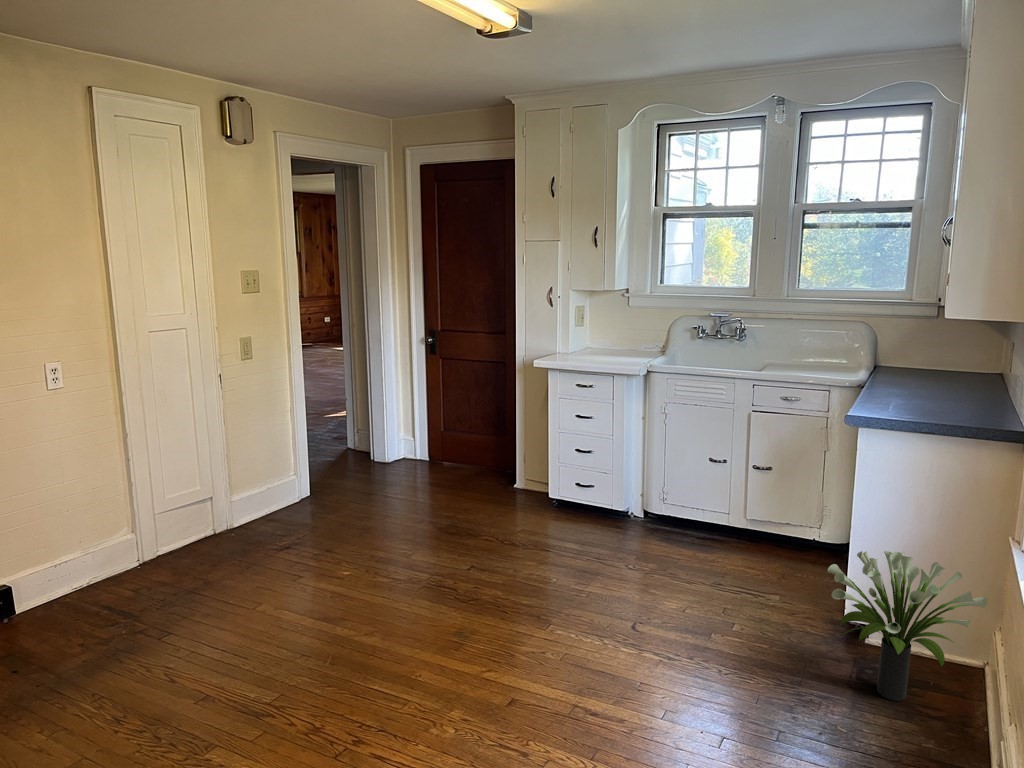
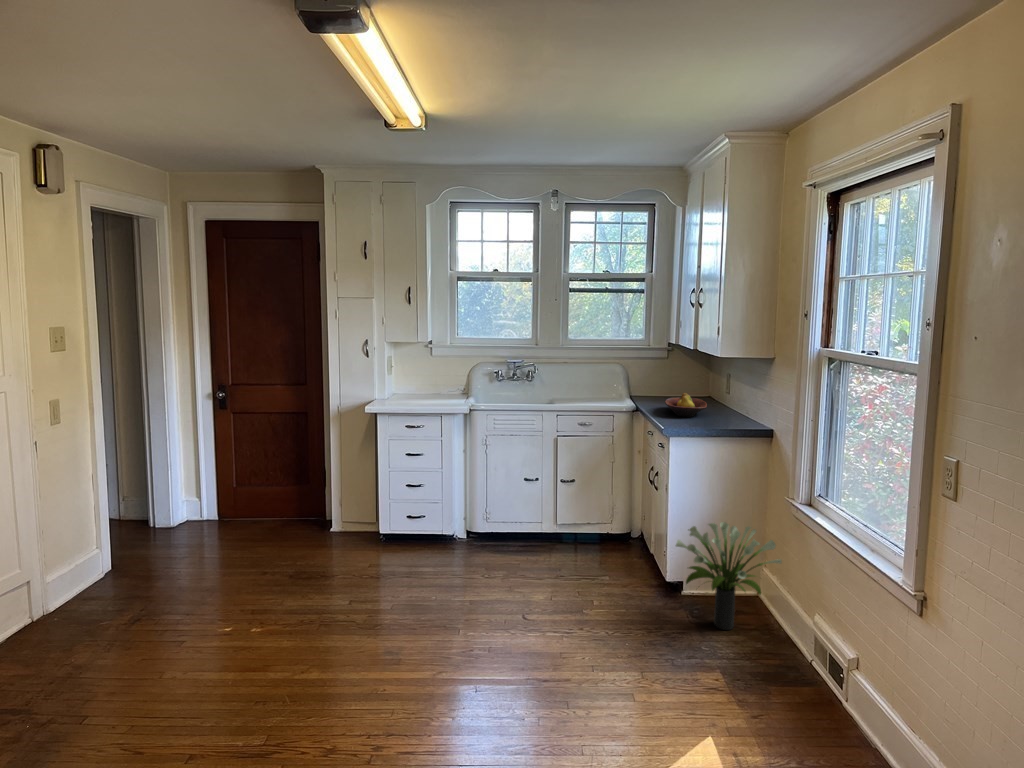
fruit bowl: none [887,370,959,404] -> present [665,393,707,417]

